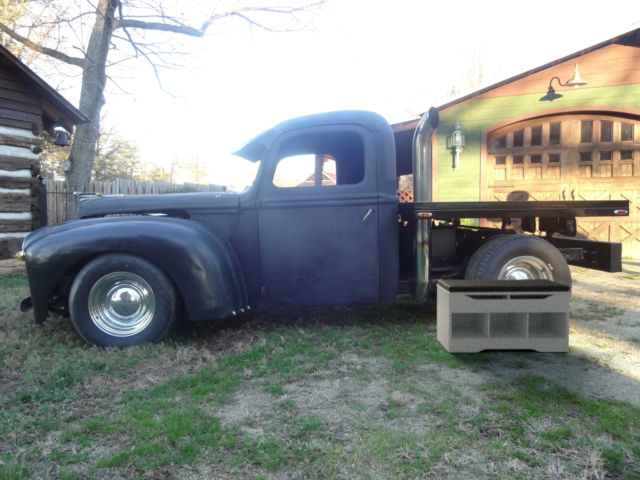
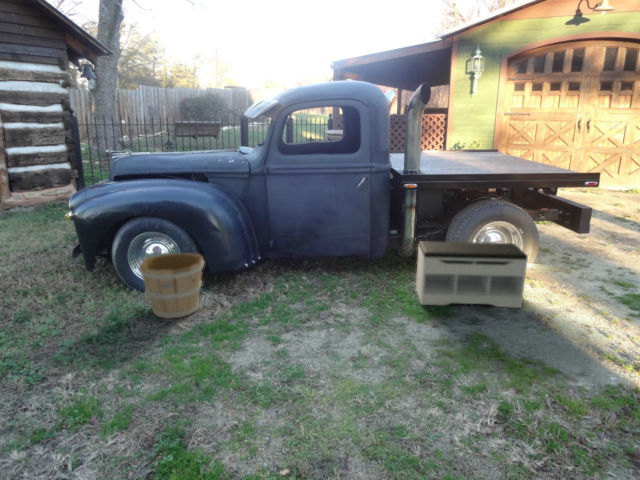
wooden bucket: none [100,295,184,374] -> present [139,253,204,319]

